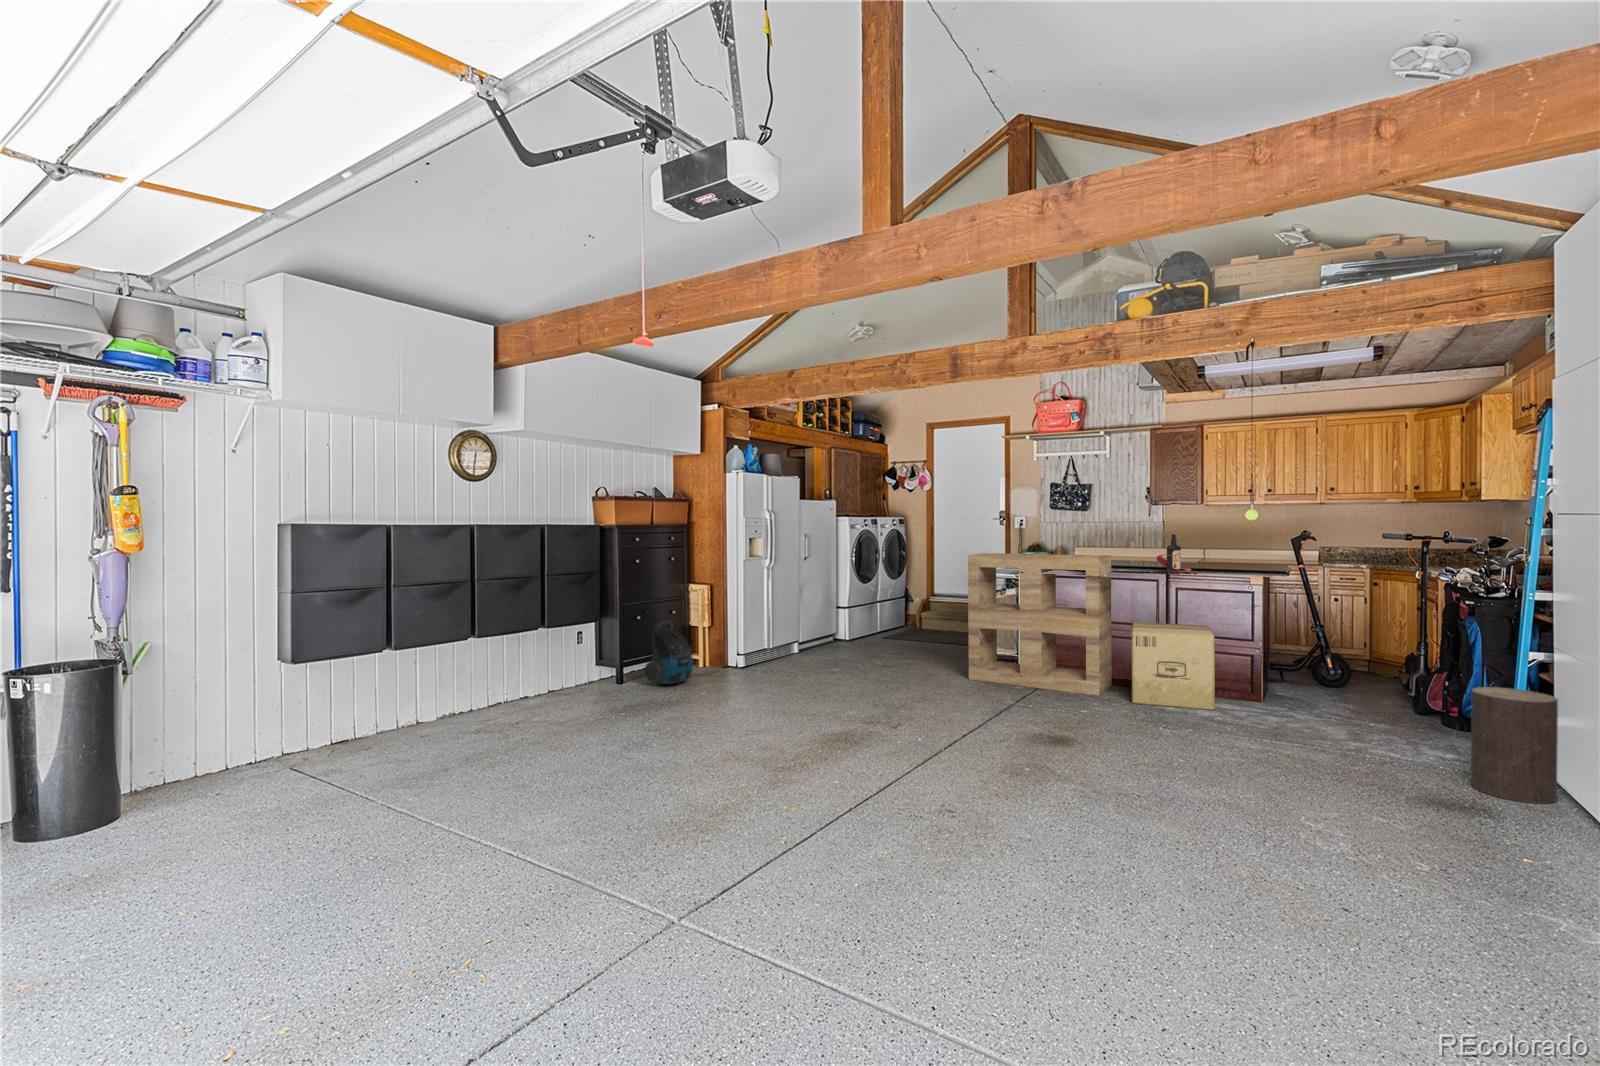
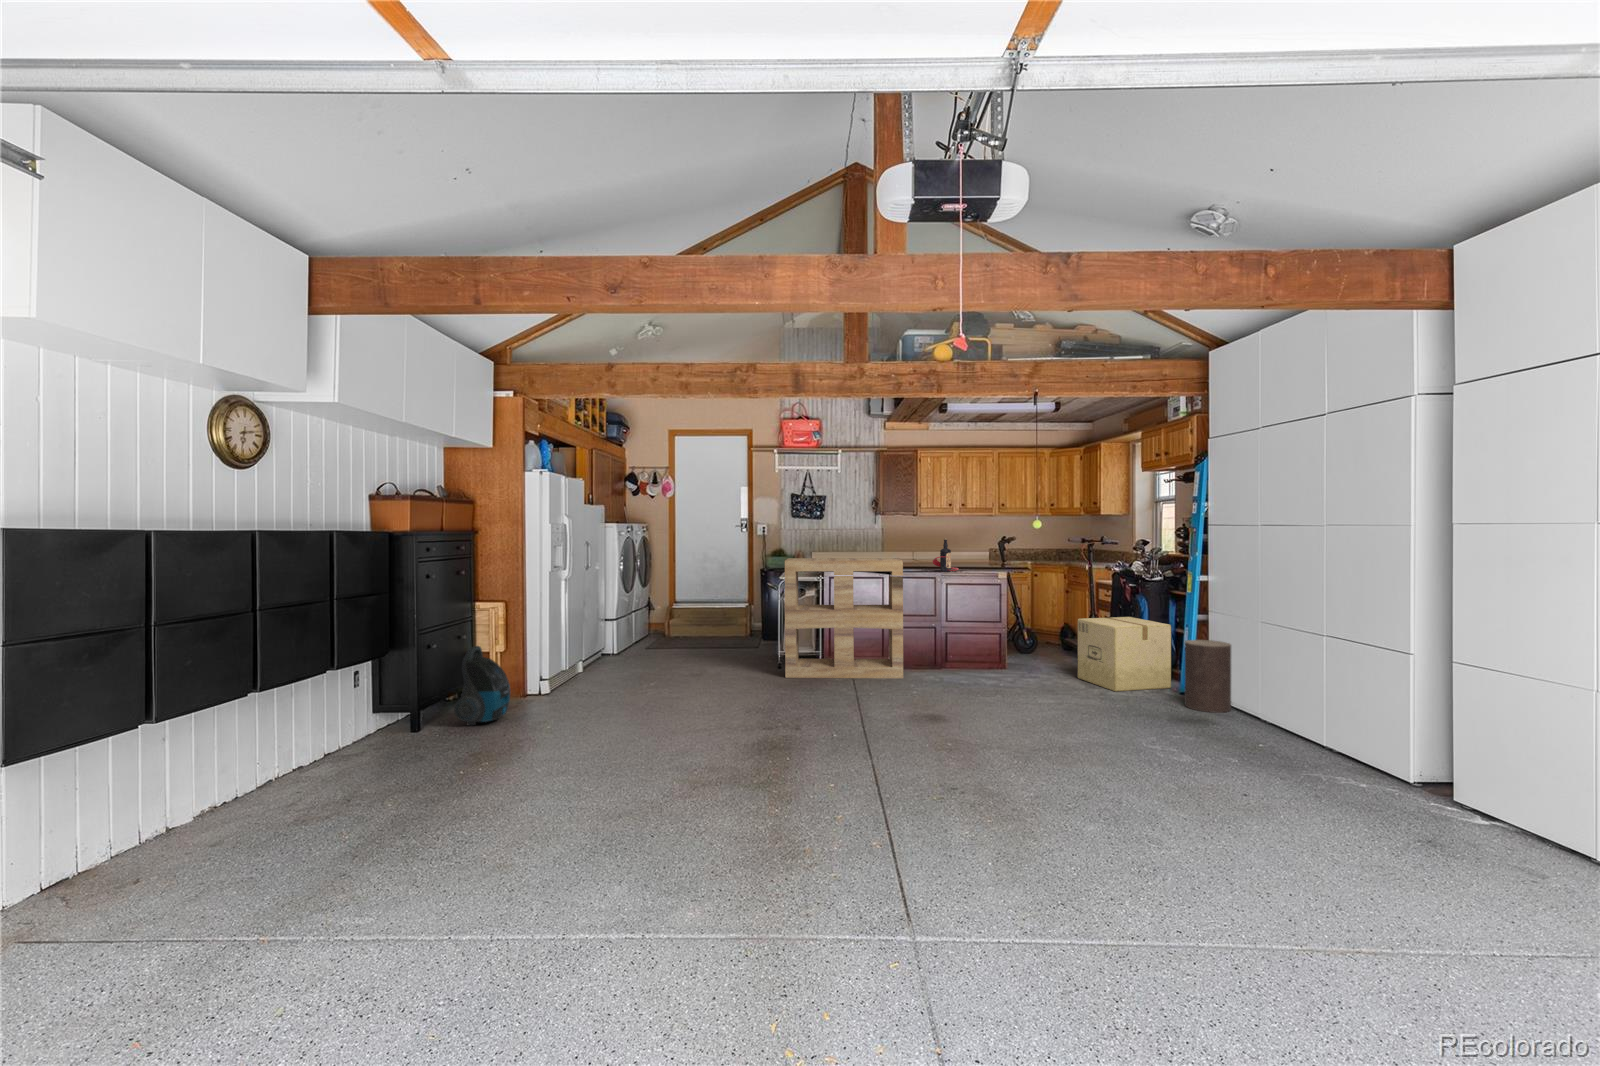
cardboard box: present [1132,622,1215,710] -> present [1078,617,1171,692]

